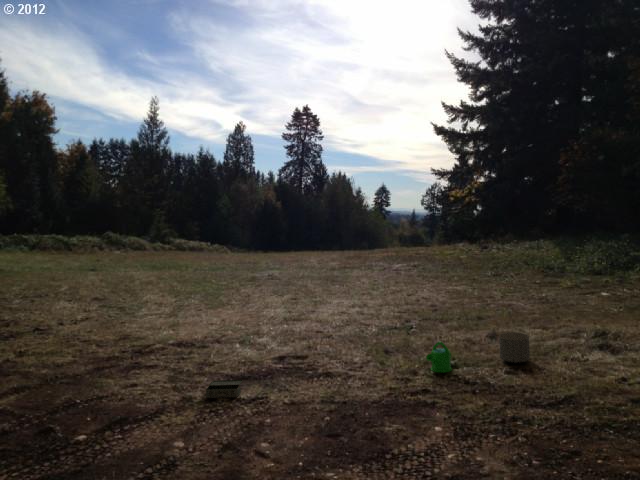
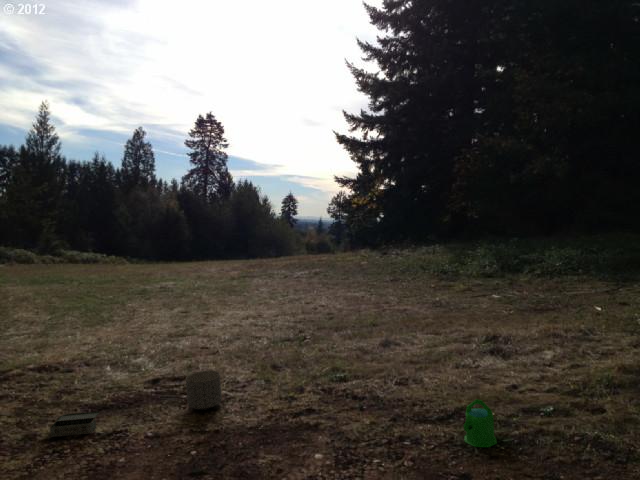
planter: present [499,332,530,364] -> present [186,371,222,410]
watering can: present [426,341,452,372] -> present [464,399,497,447]

